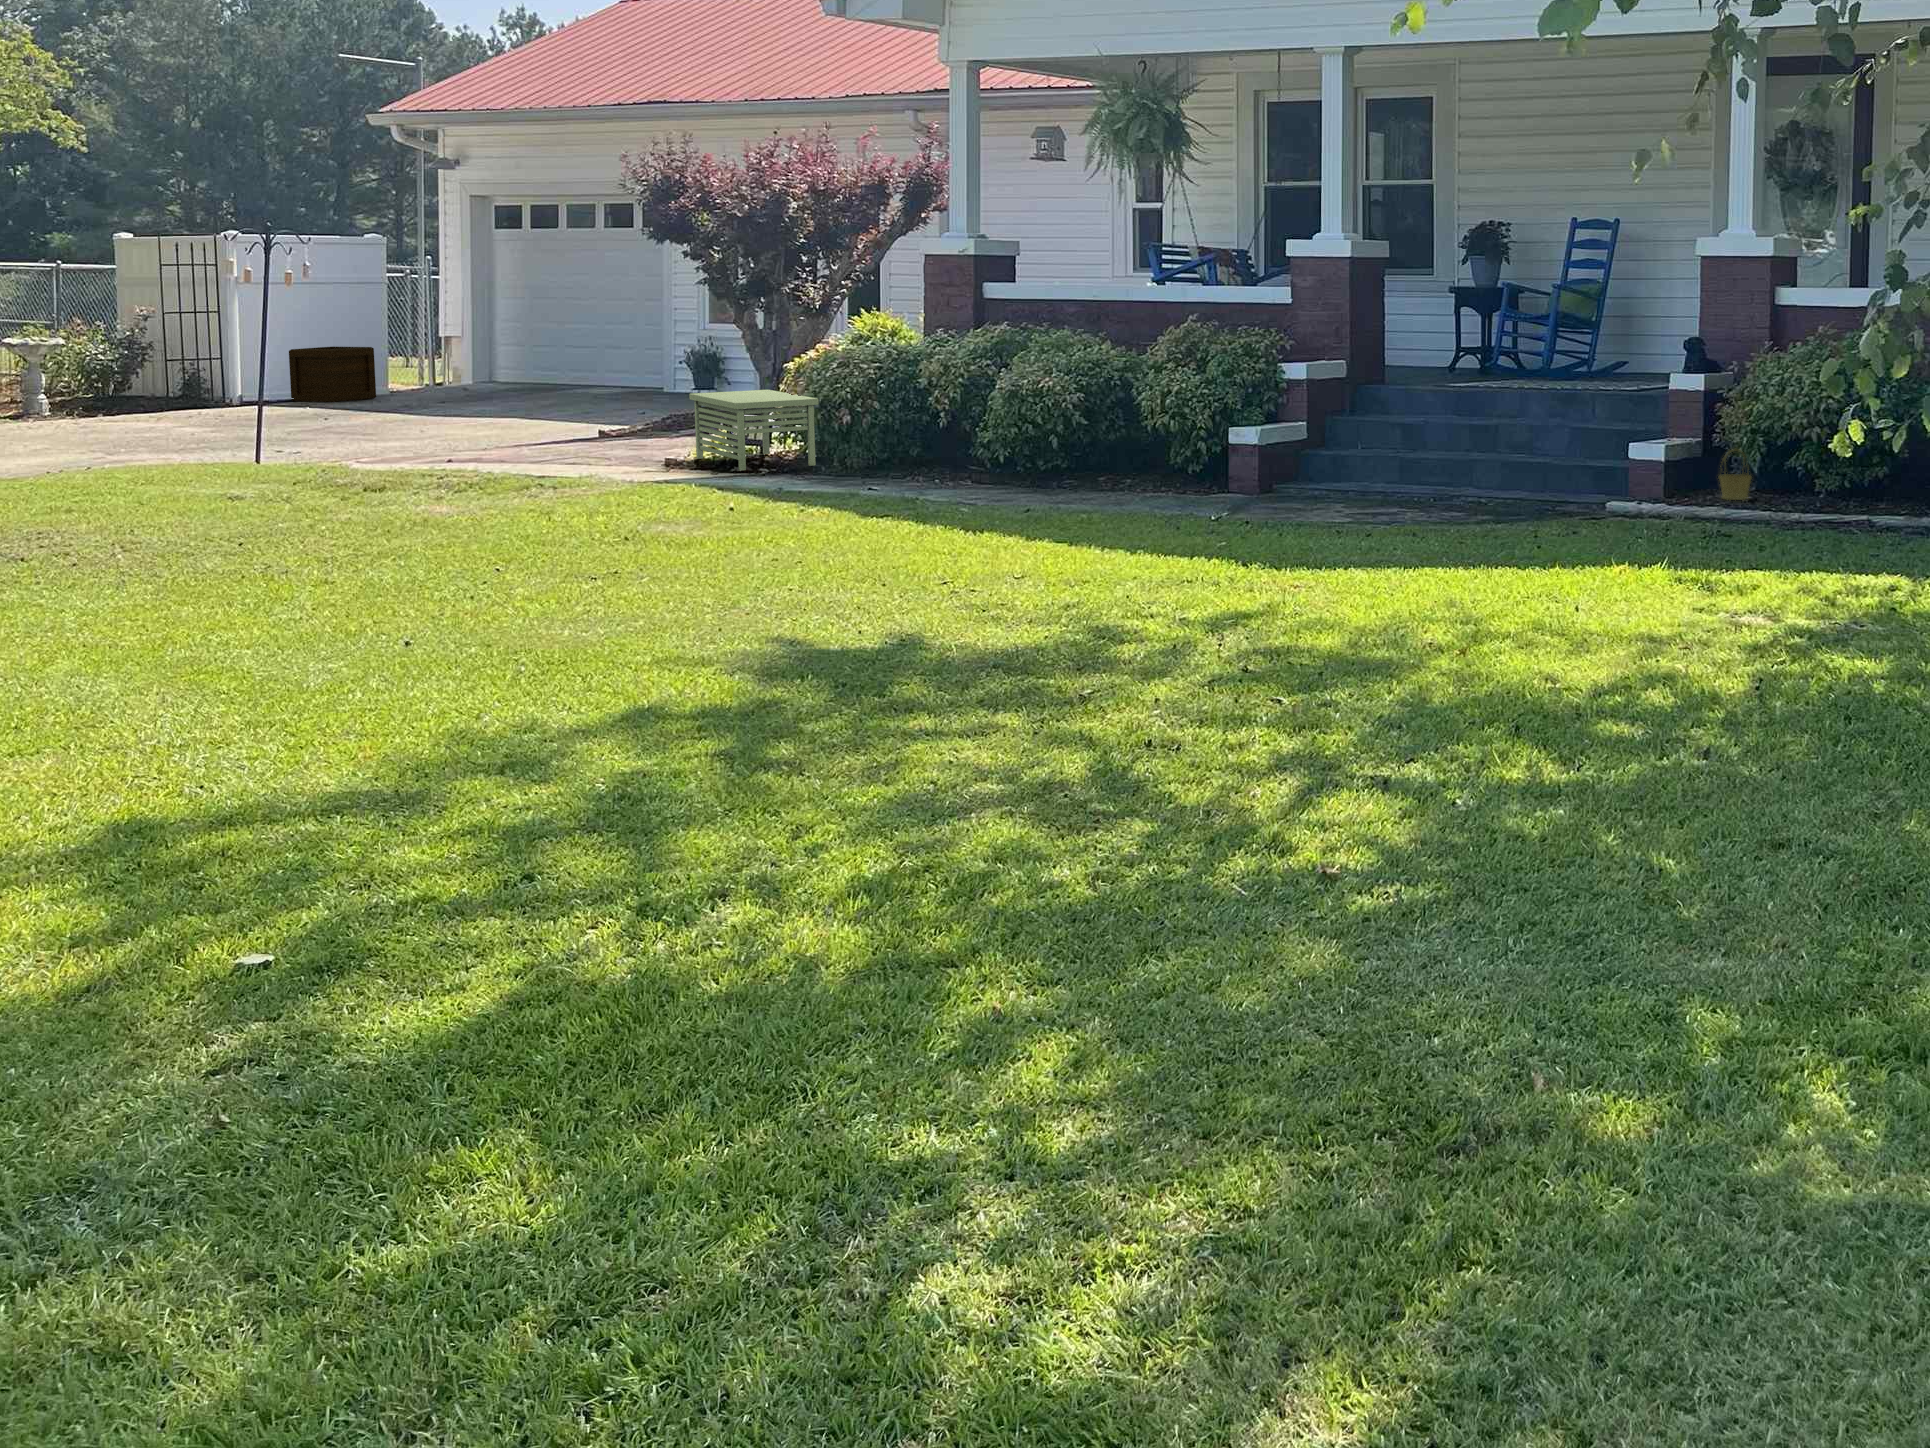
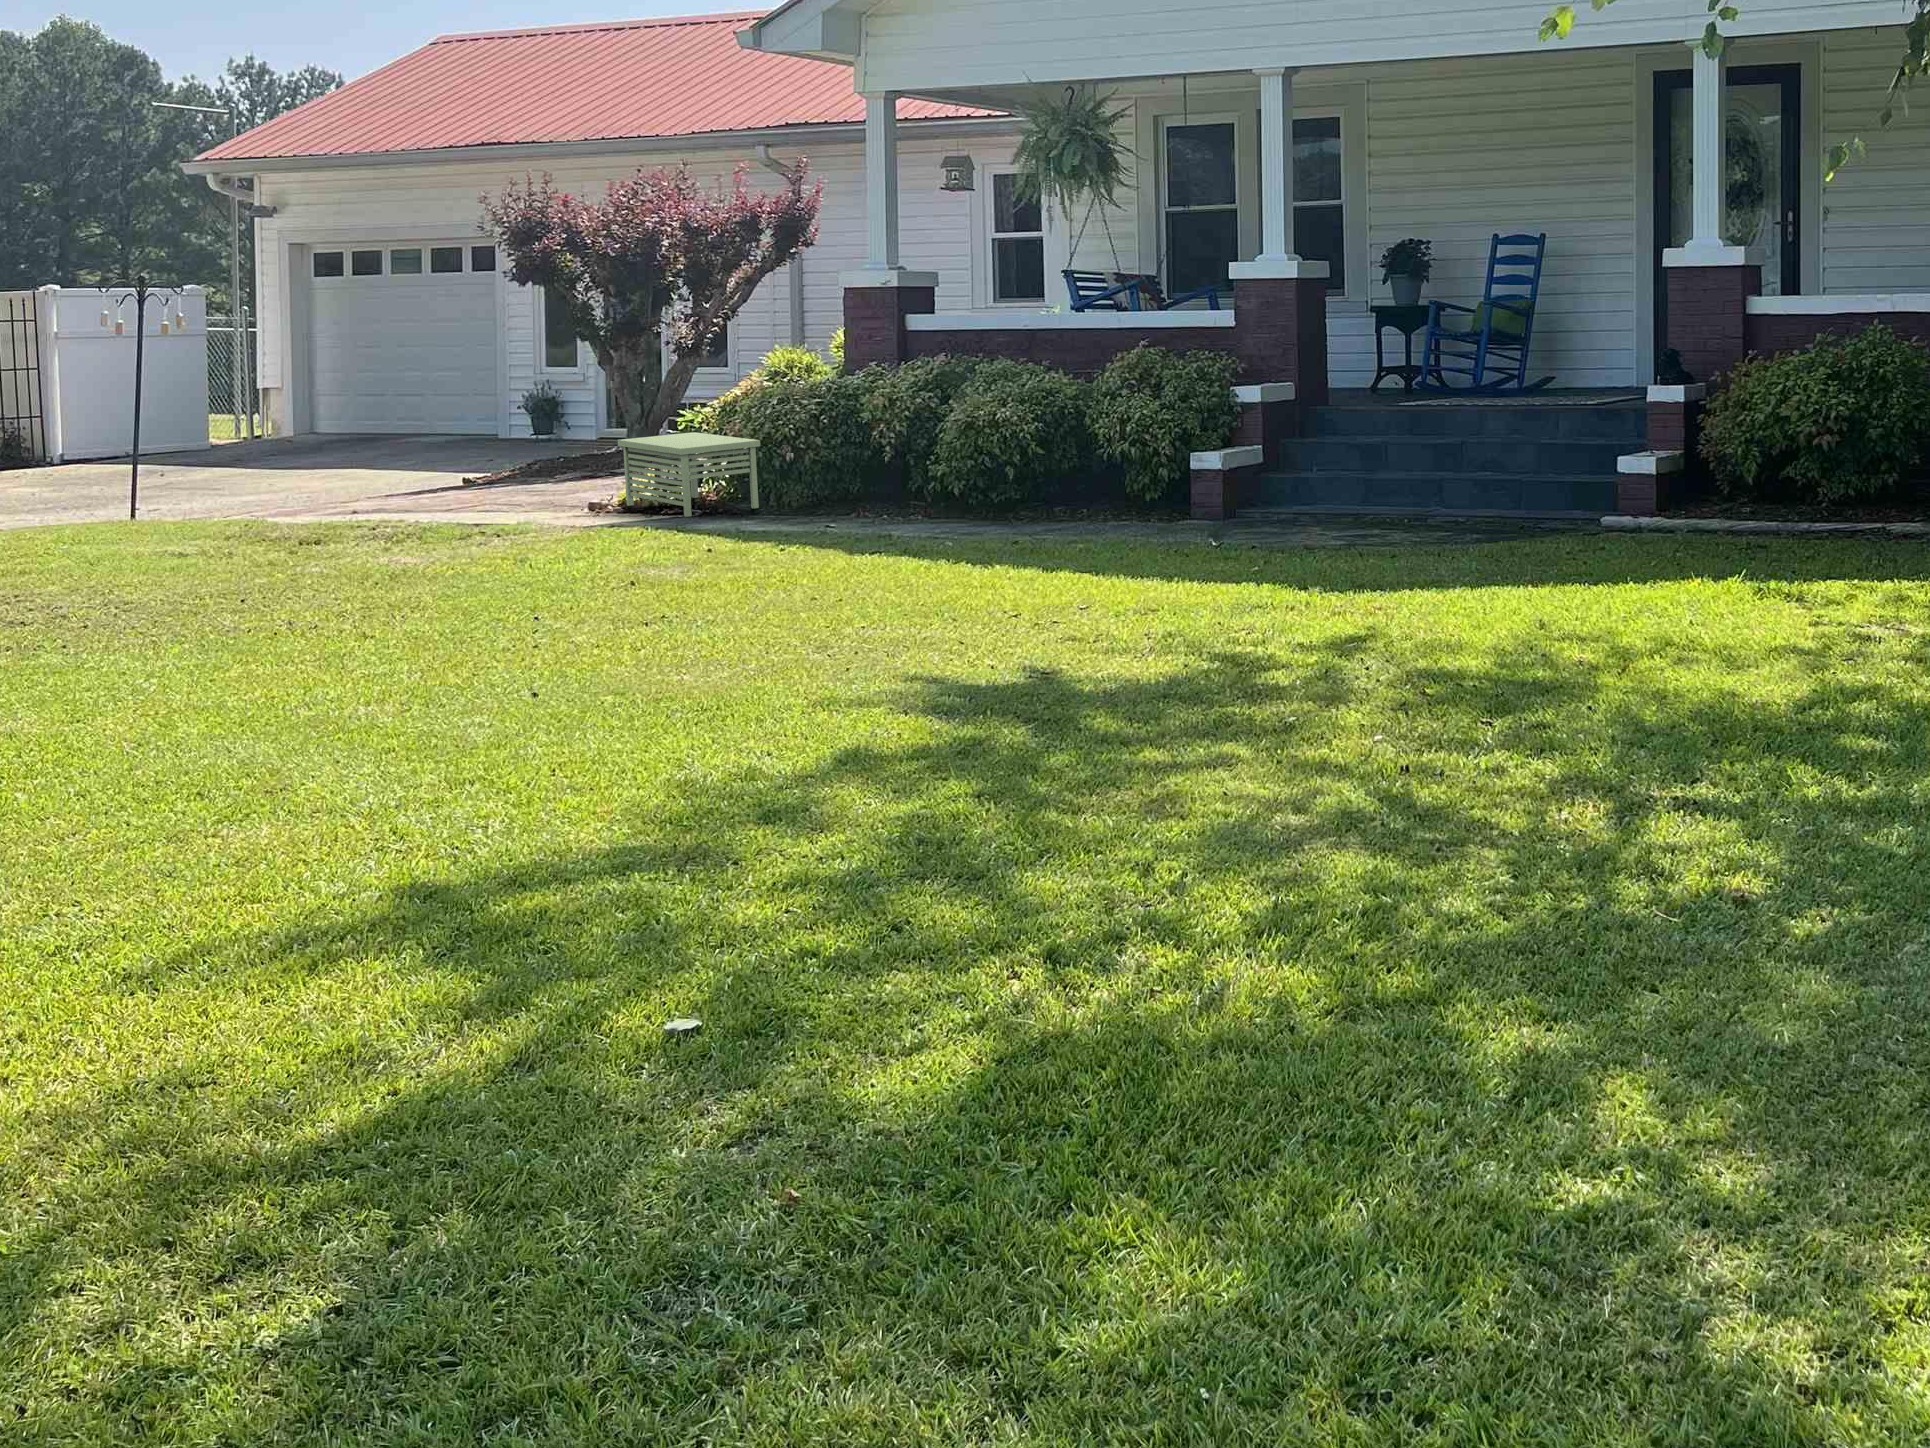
wooden crate: present [289,347,376,402] -> none [115,400,207,459]
basket: present [1719,449,1751,500] -> none [1706,456,1740,506]

